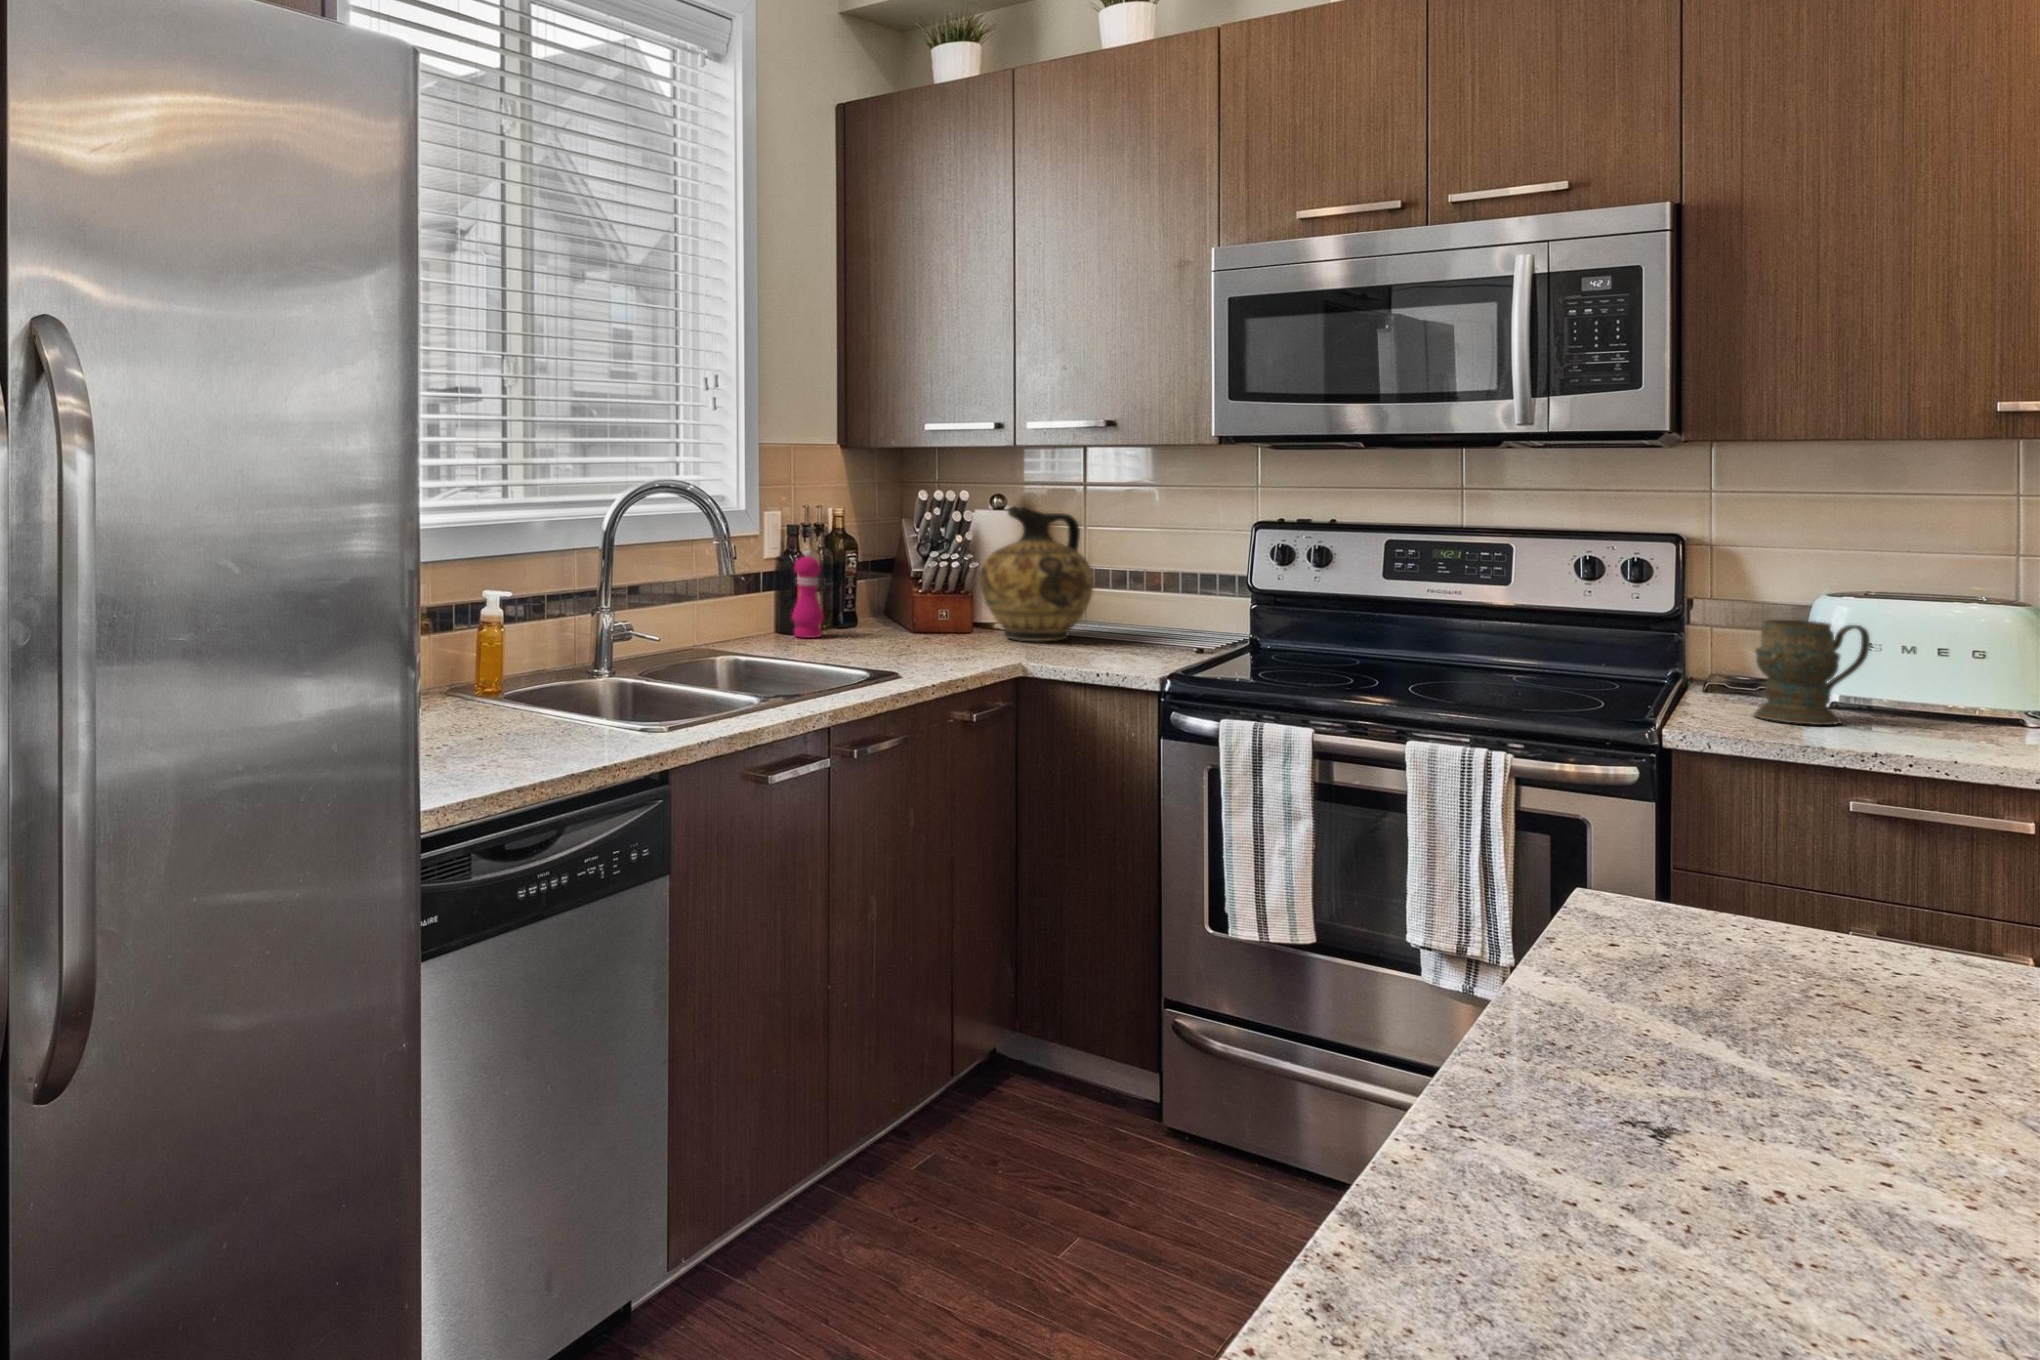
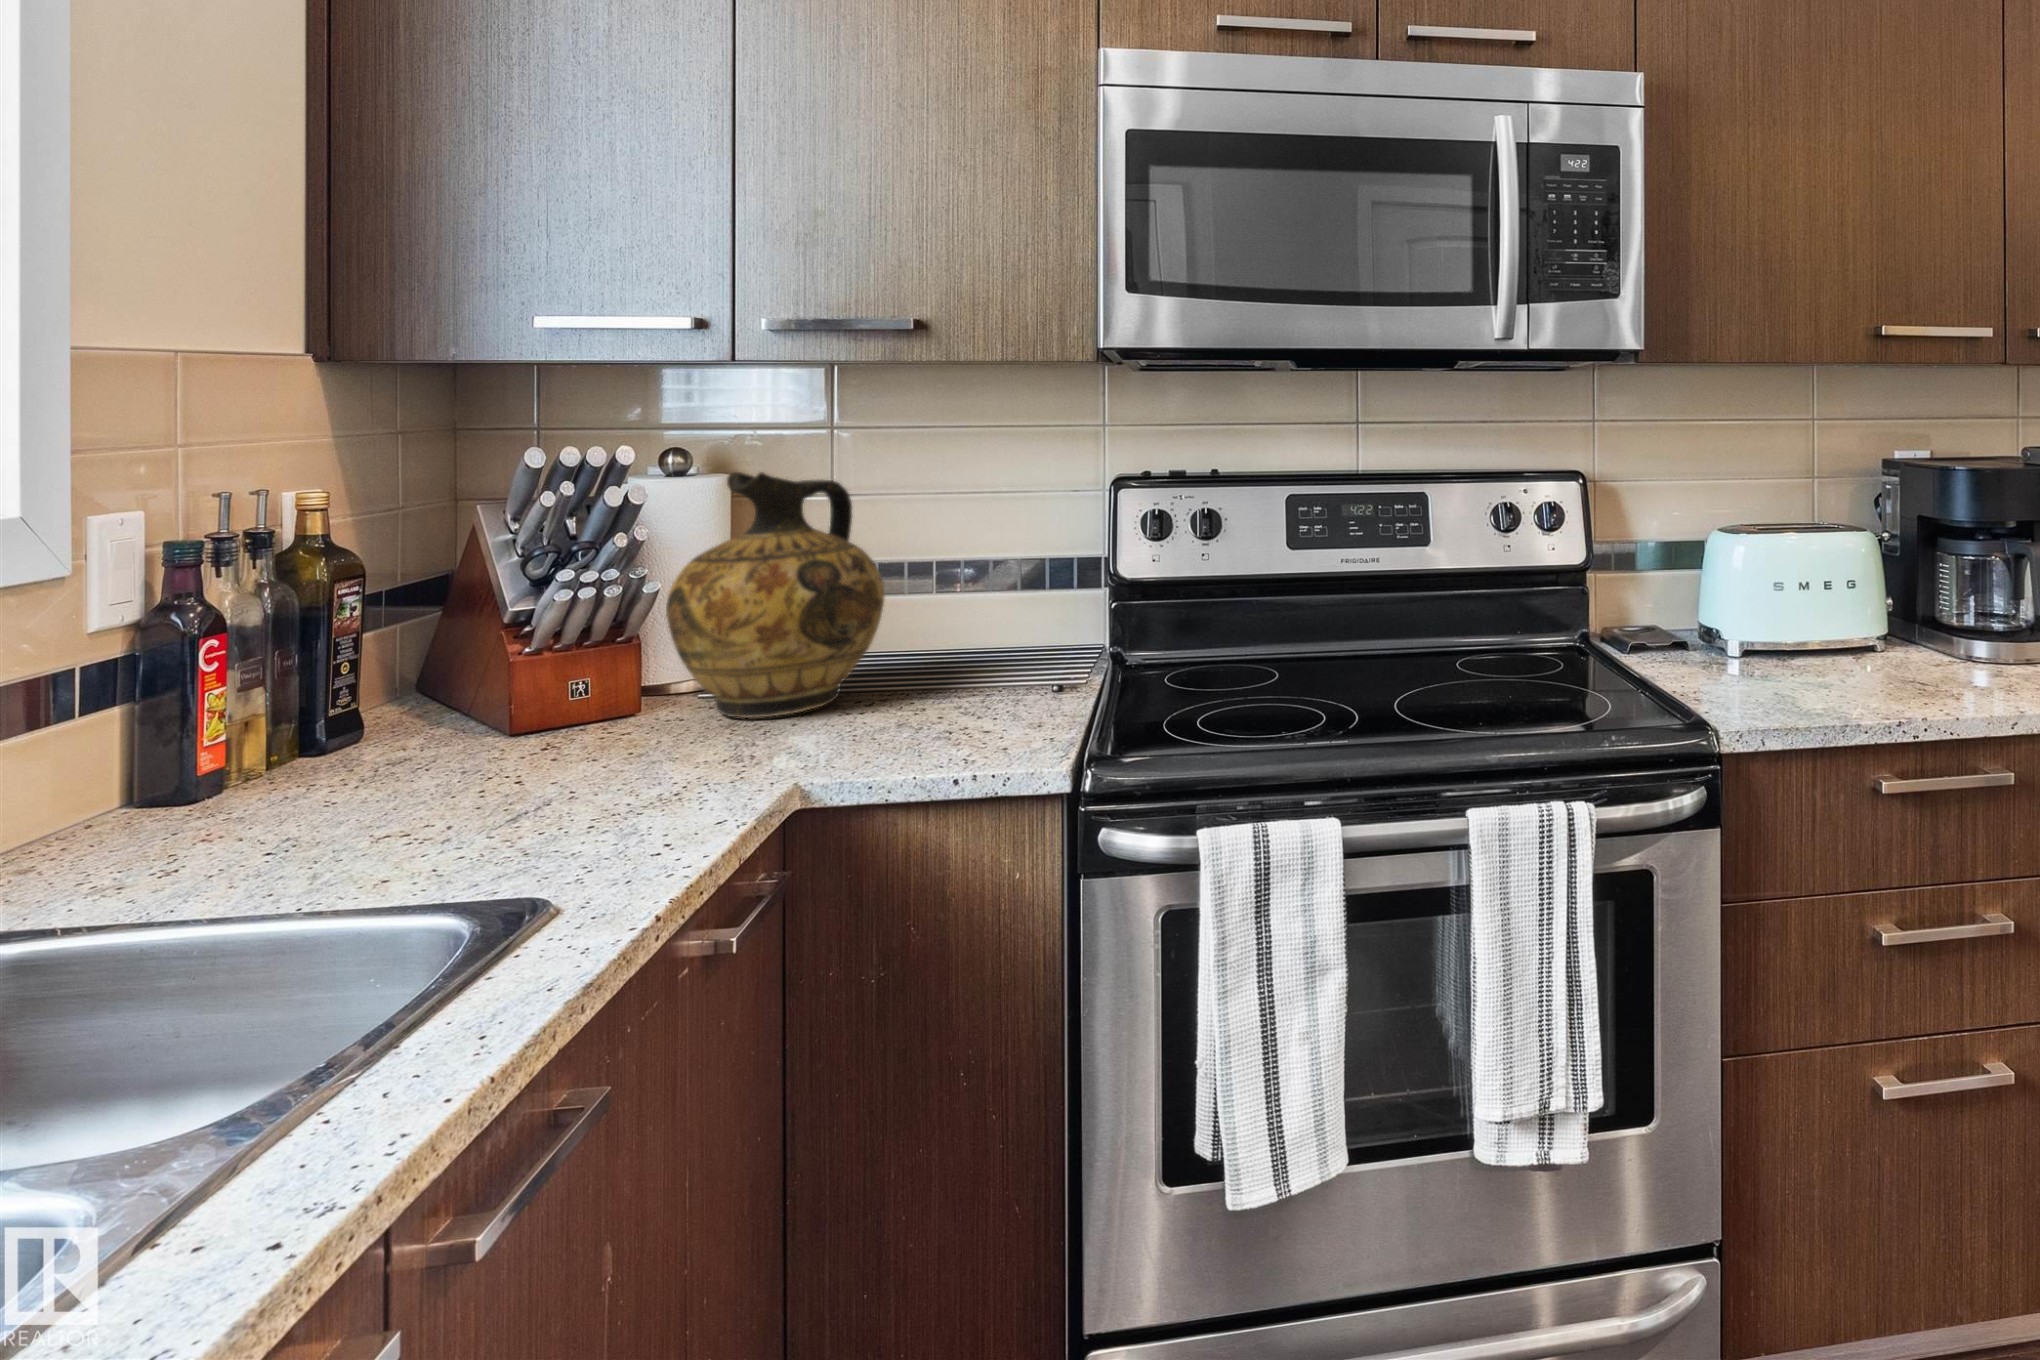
pepper mill: present [792,550,824,638] -> none [173,597,274,808]
mug: present [1754,620,1870,725] -> none [1733,565,1812,688]

